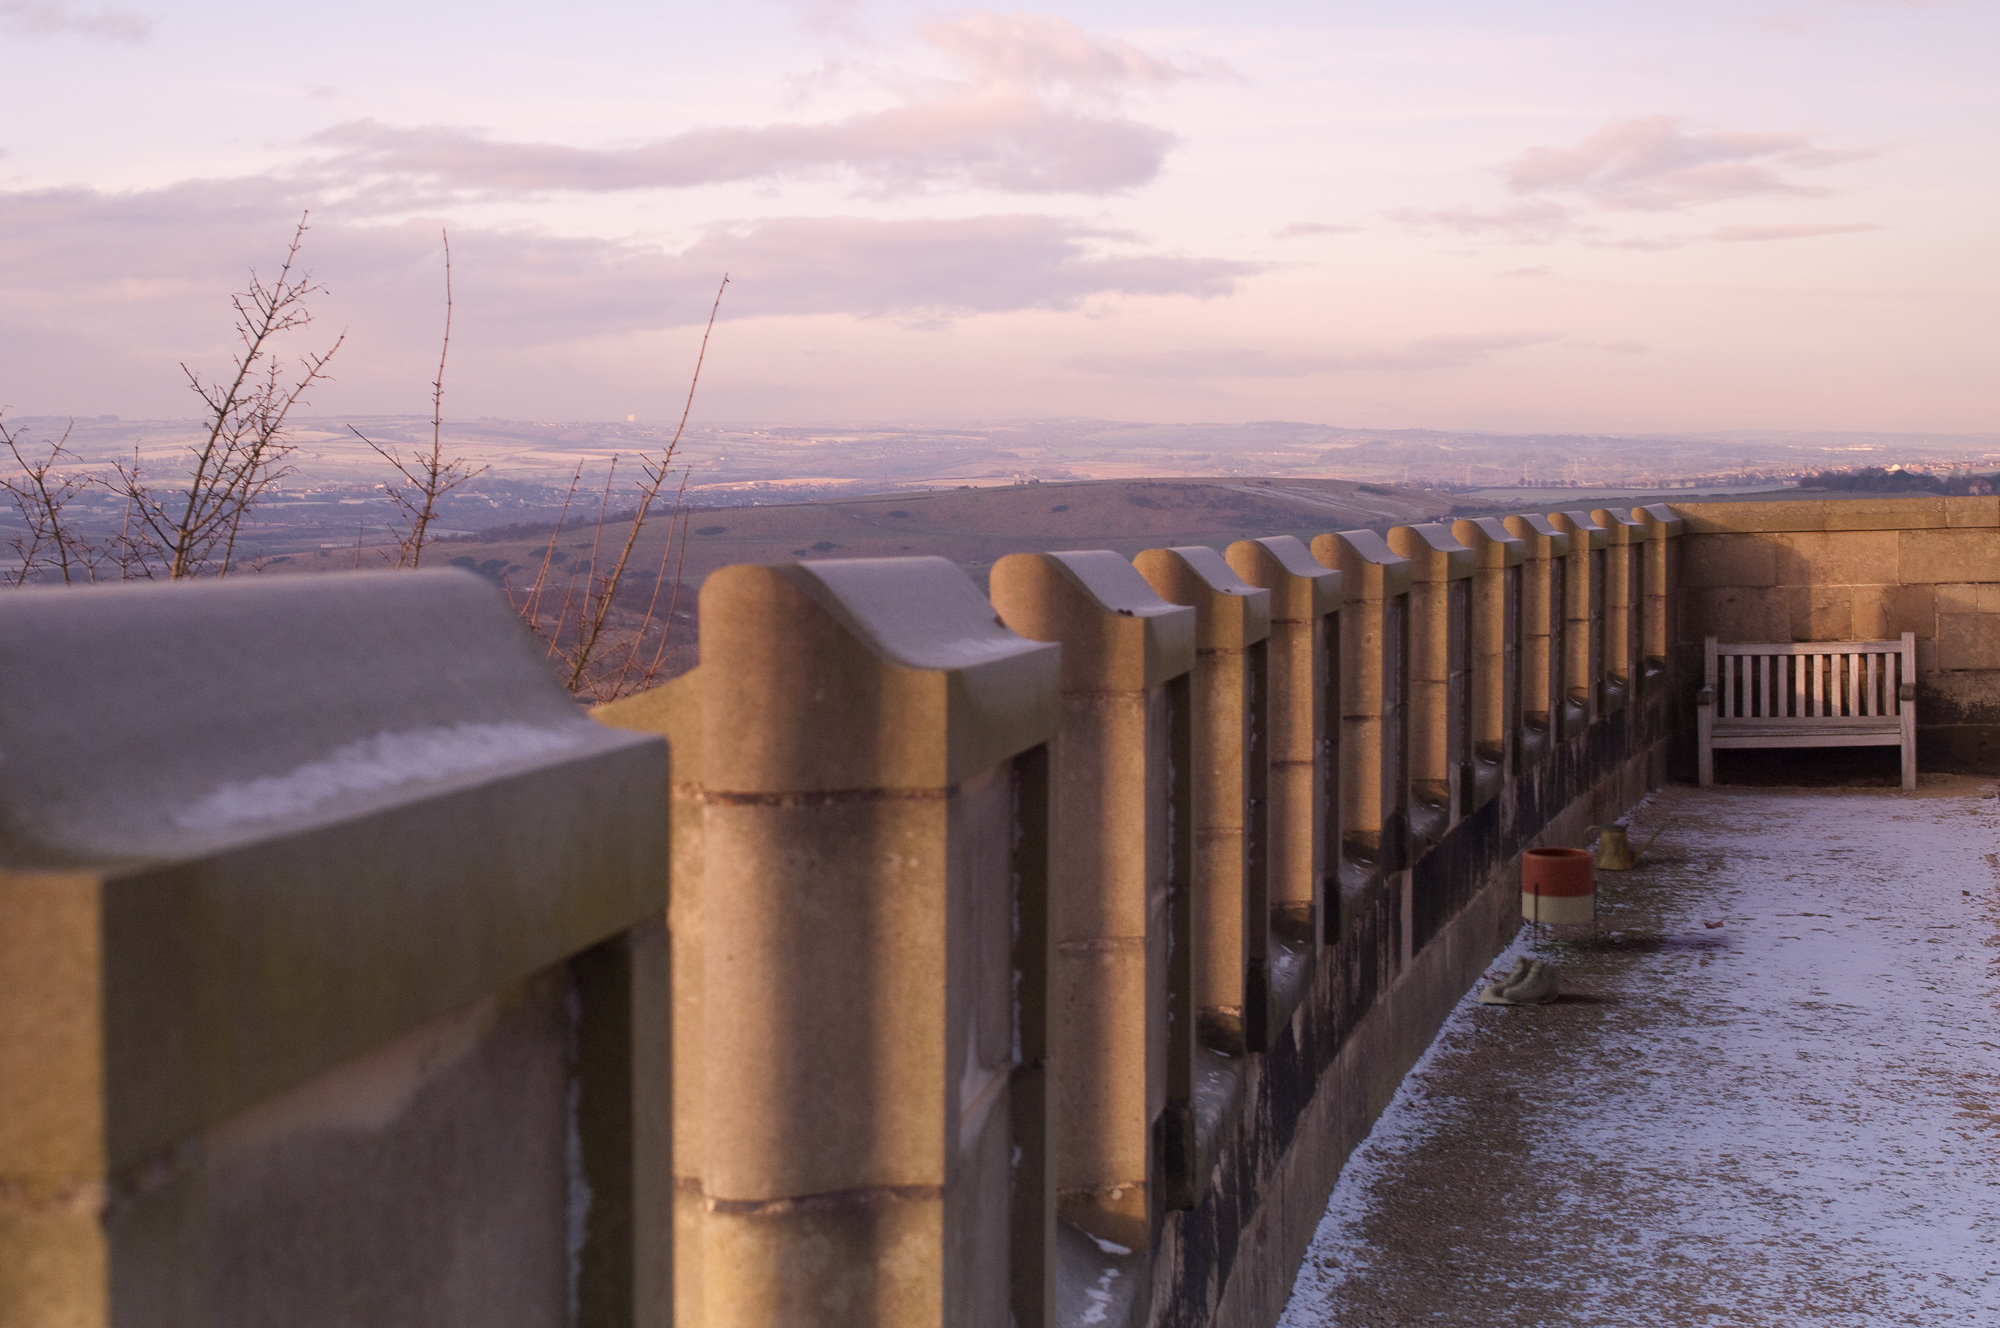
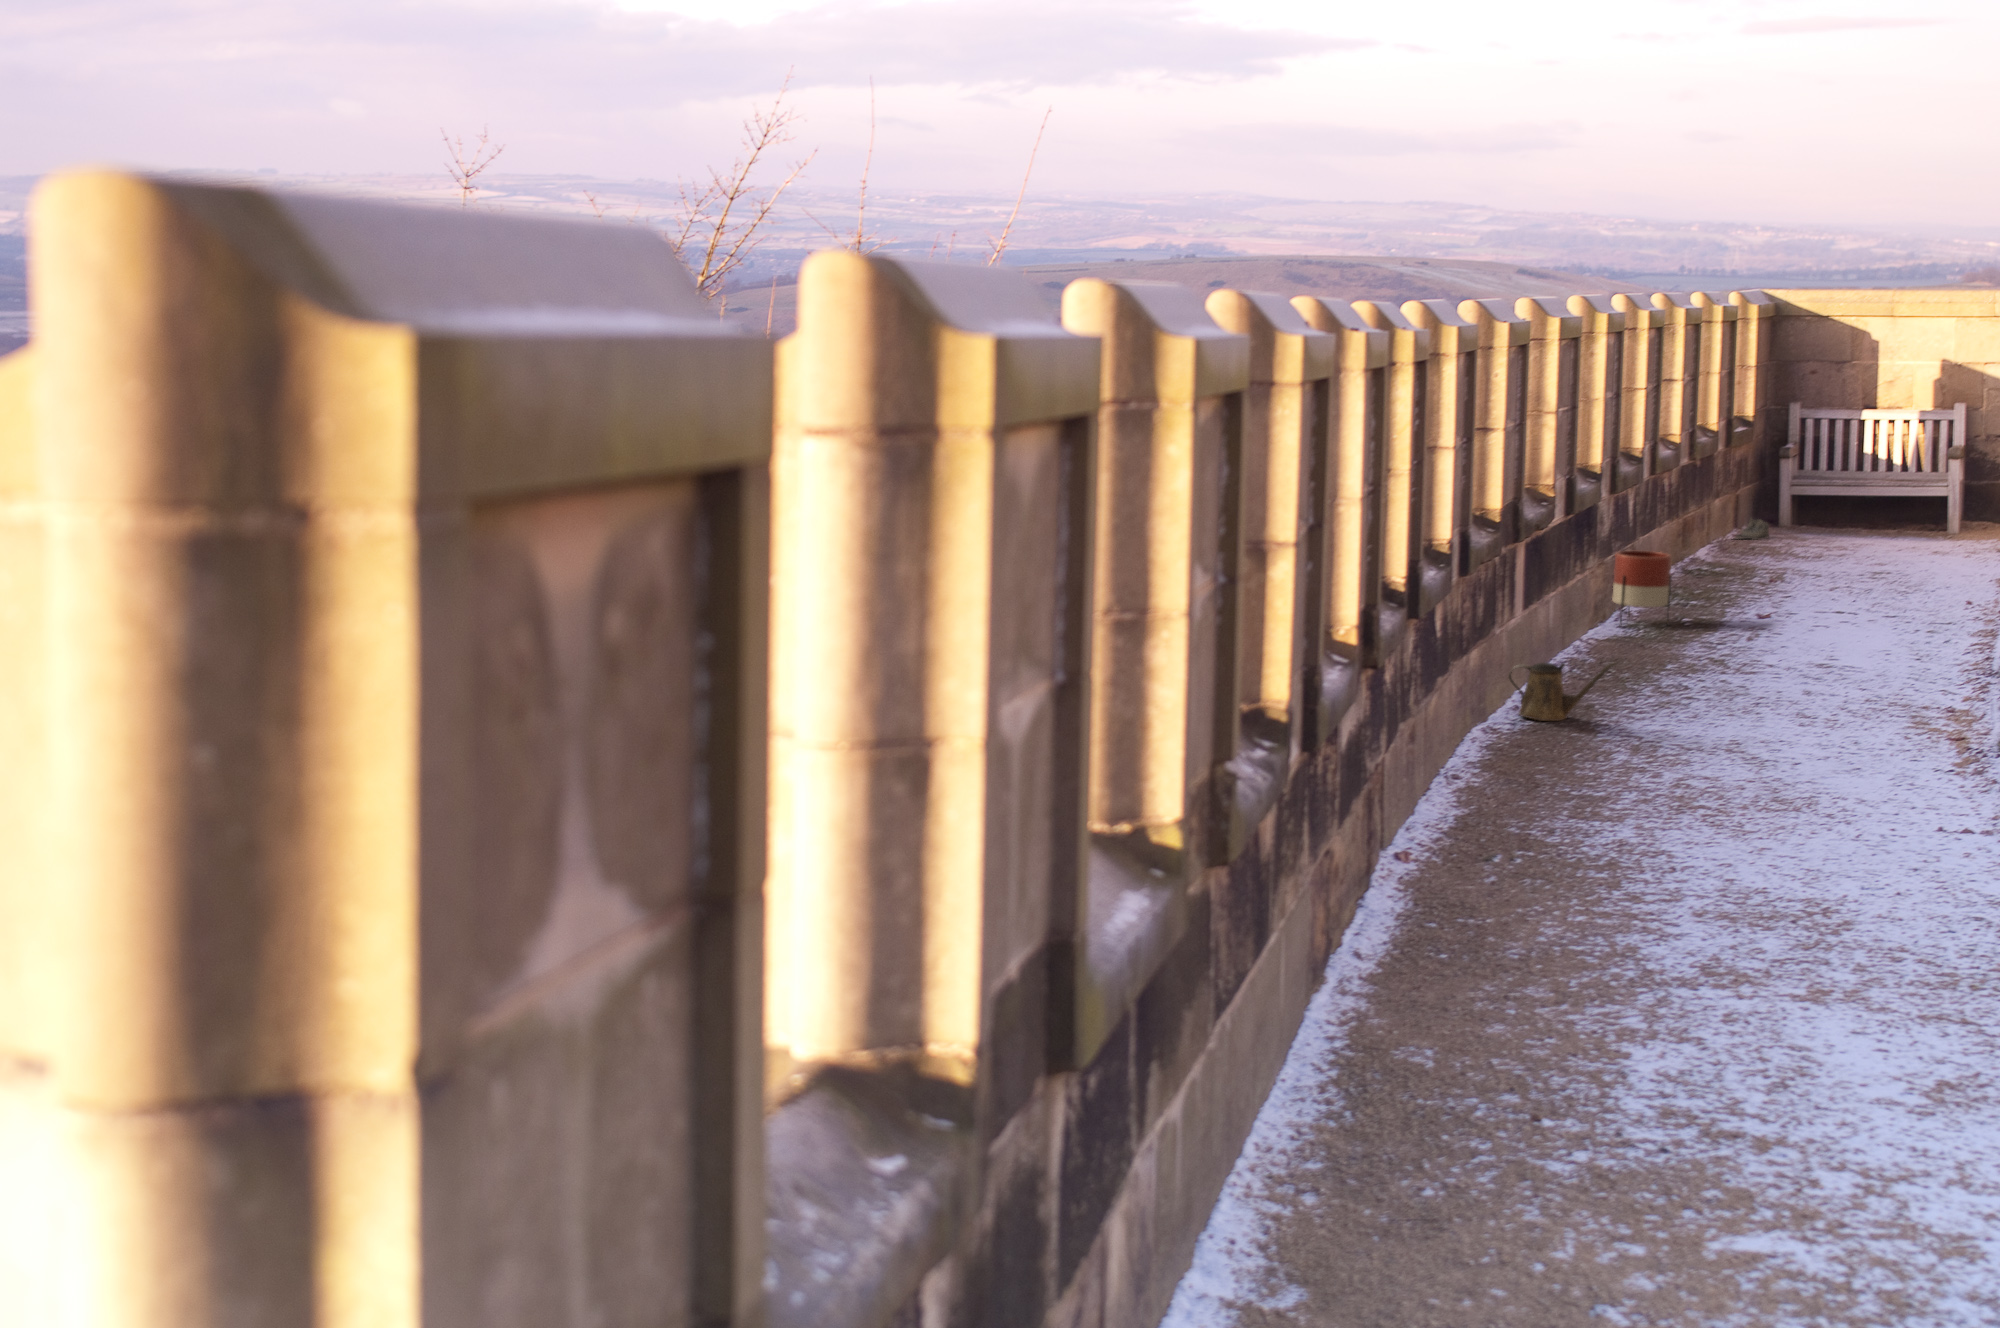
watering can: present [1584,821,1671,870] -> present [1508,662,1617,721]
boots: present [1478,955,1559,1006] -> present [1736,519,1769,540]

